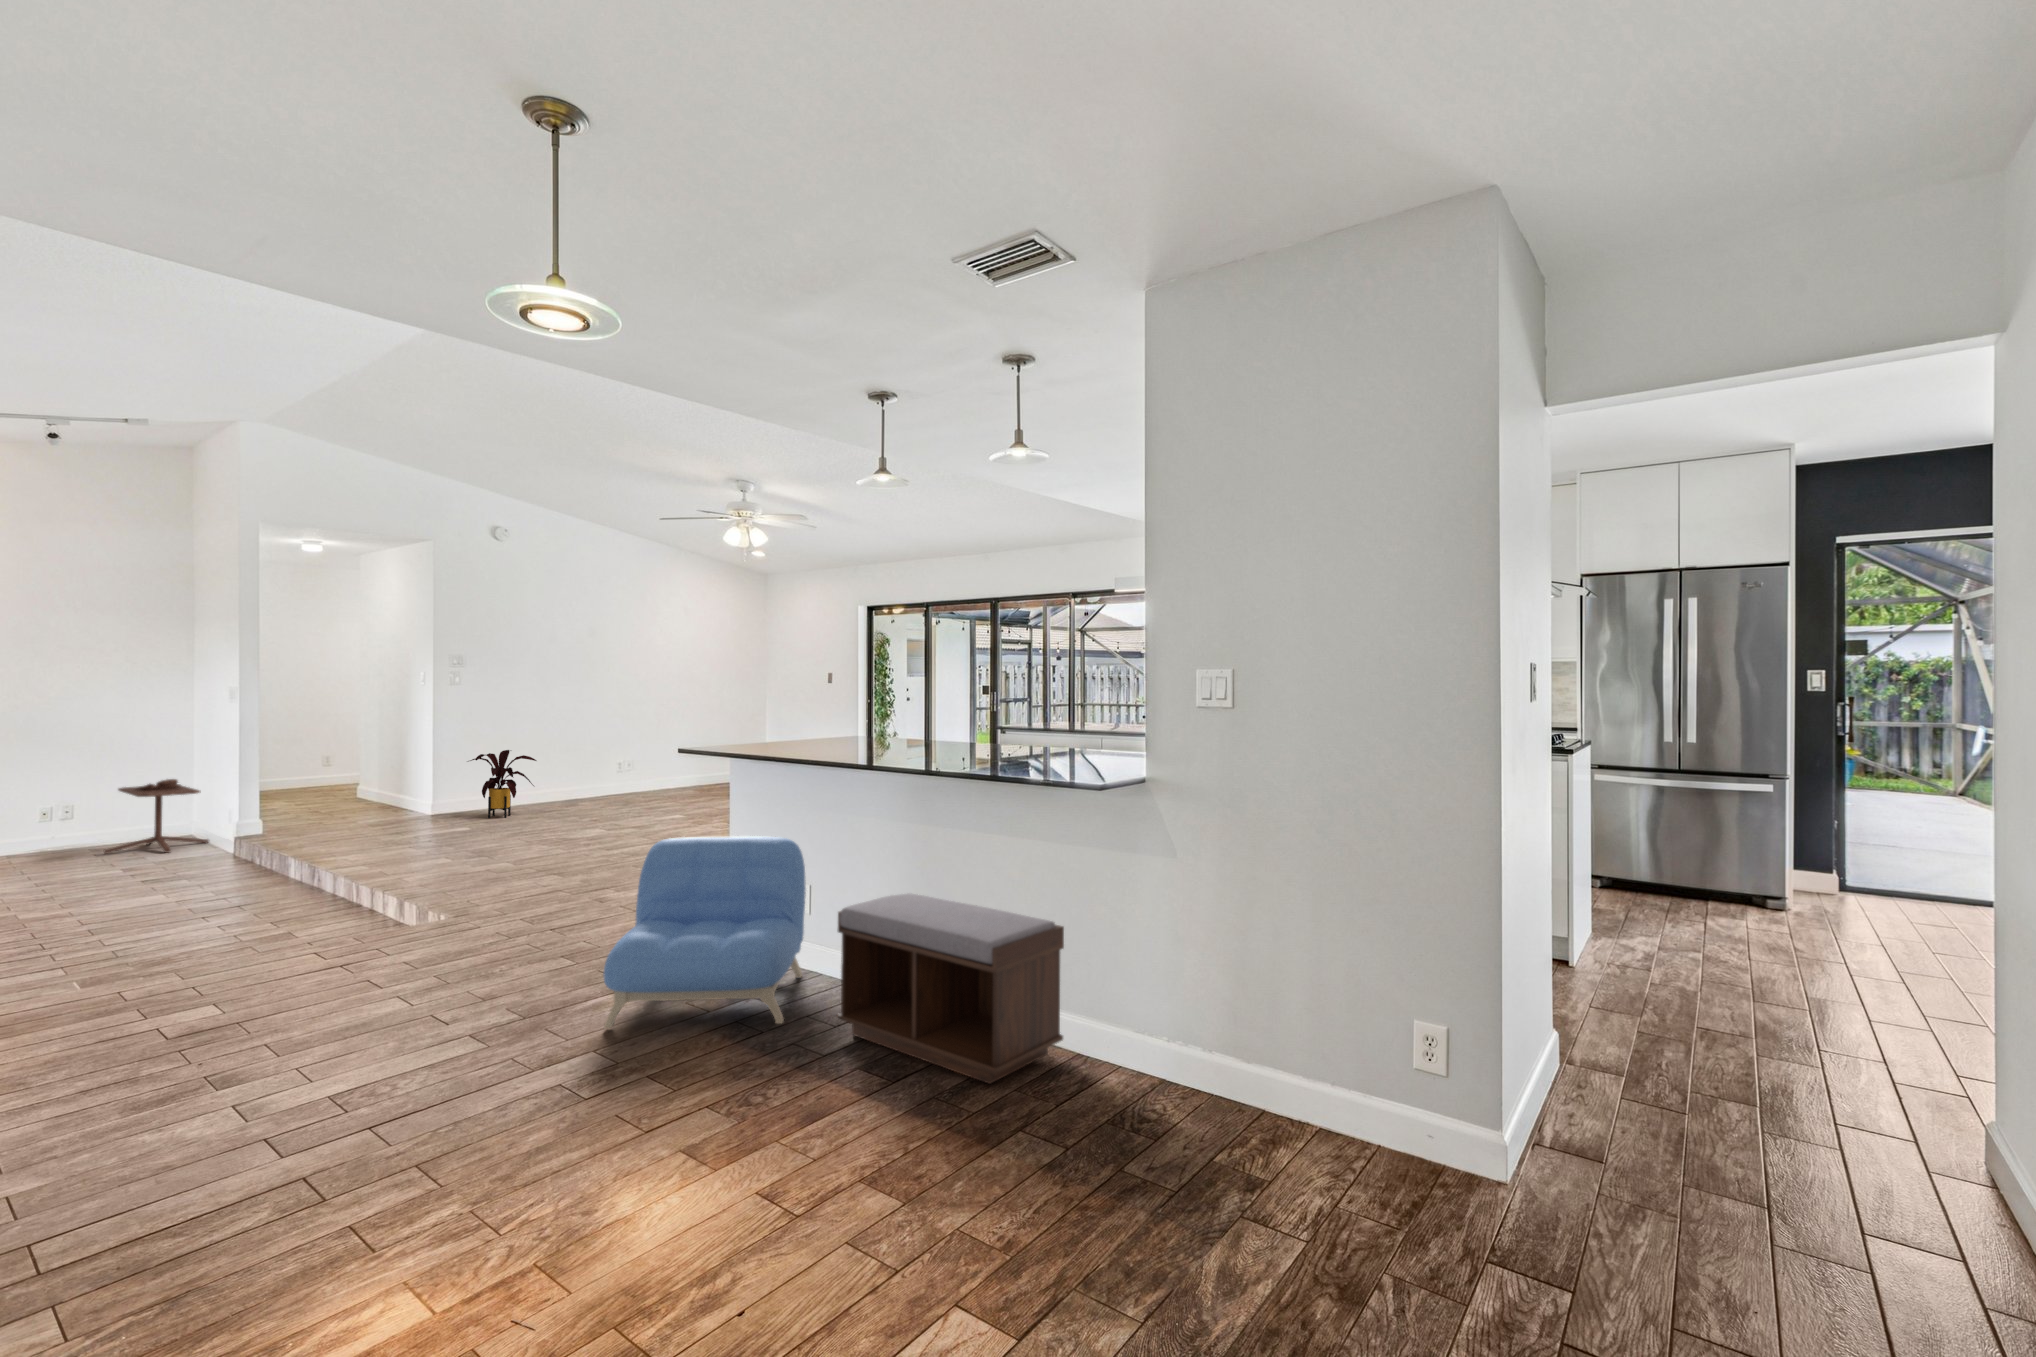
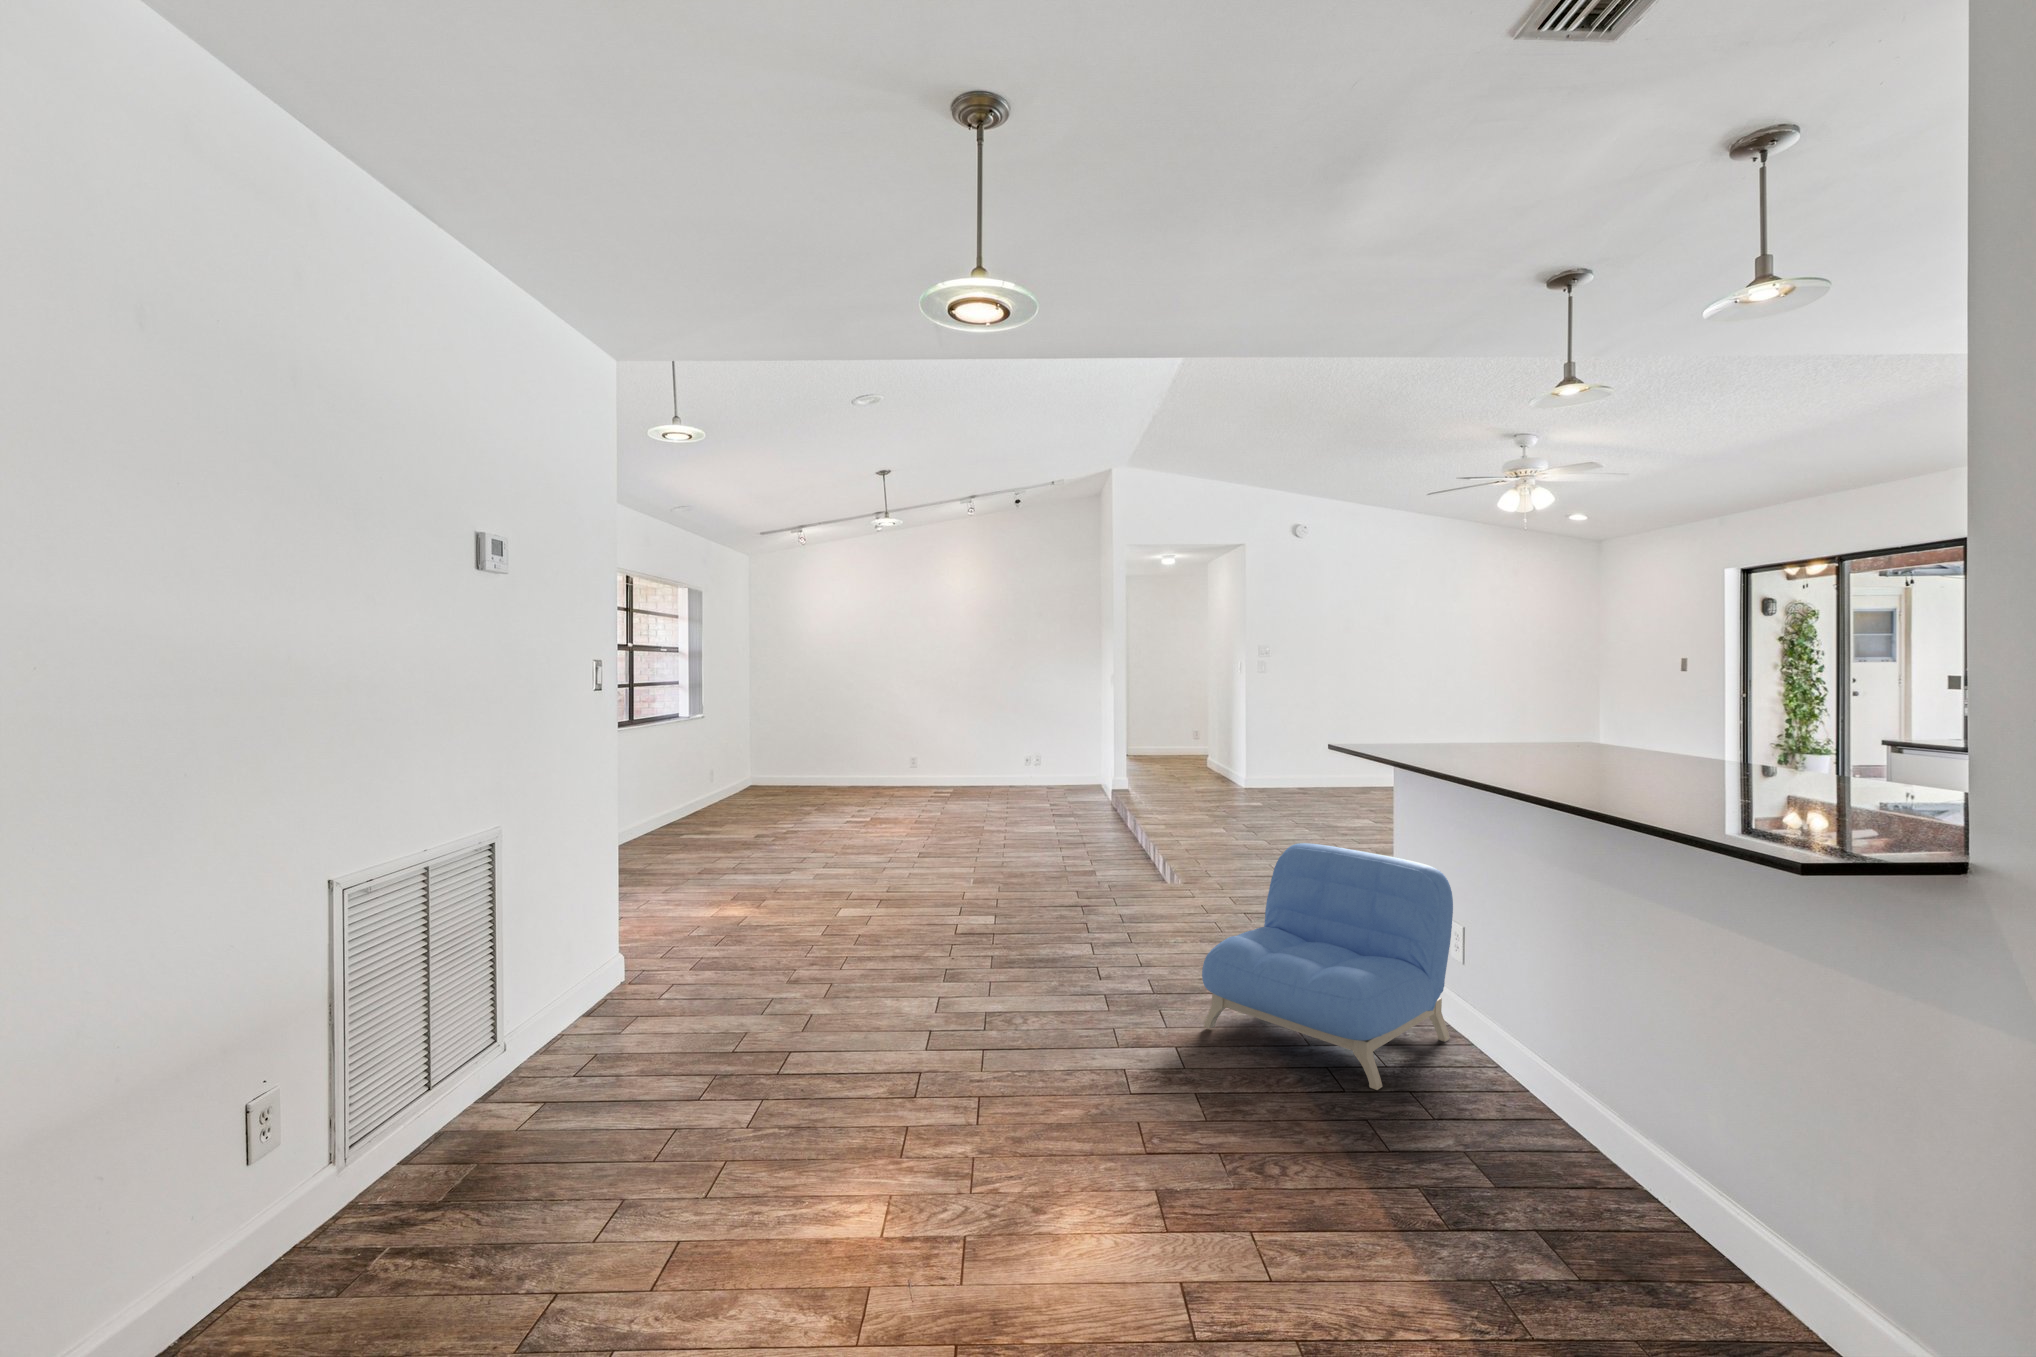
house plant: present [470,750,536,818] -> none [1265,731,1324,795]
side table: present [104,779,209,854] -> none [1032,735,1090,790]
bench: present [837,893,1064,1084] -> none [1430,971,1780,1309]

